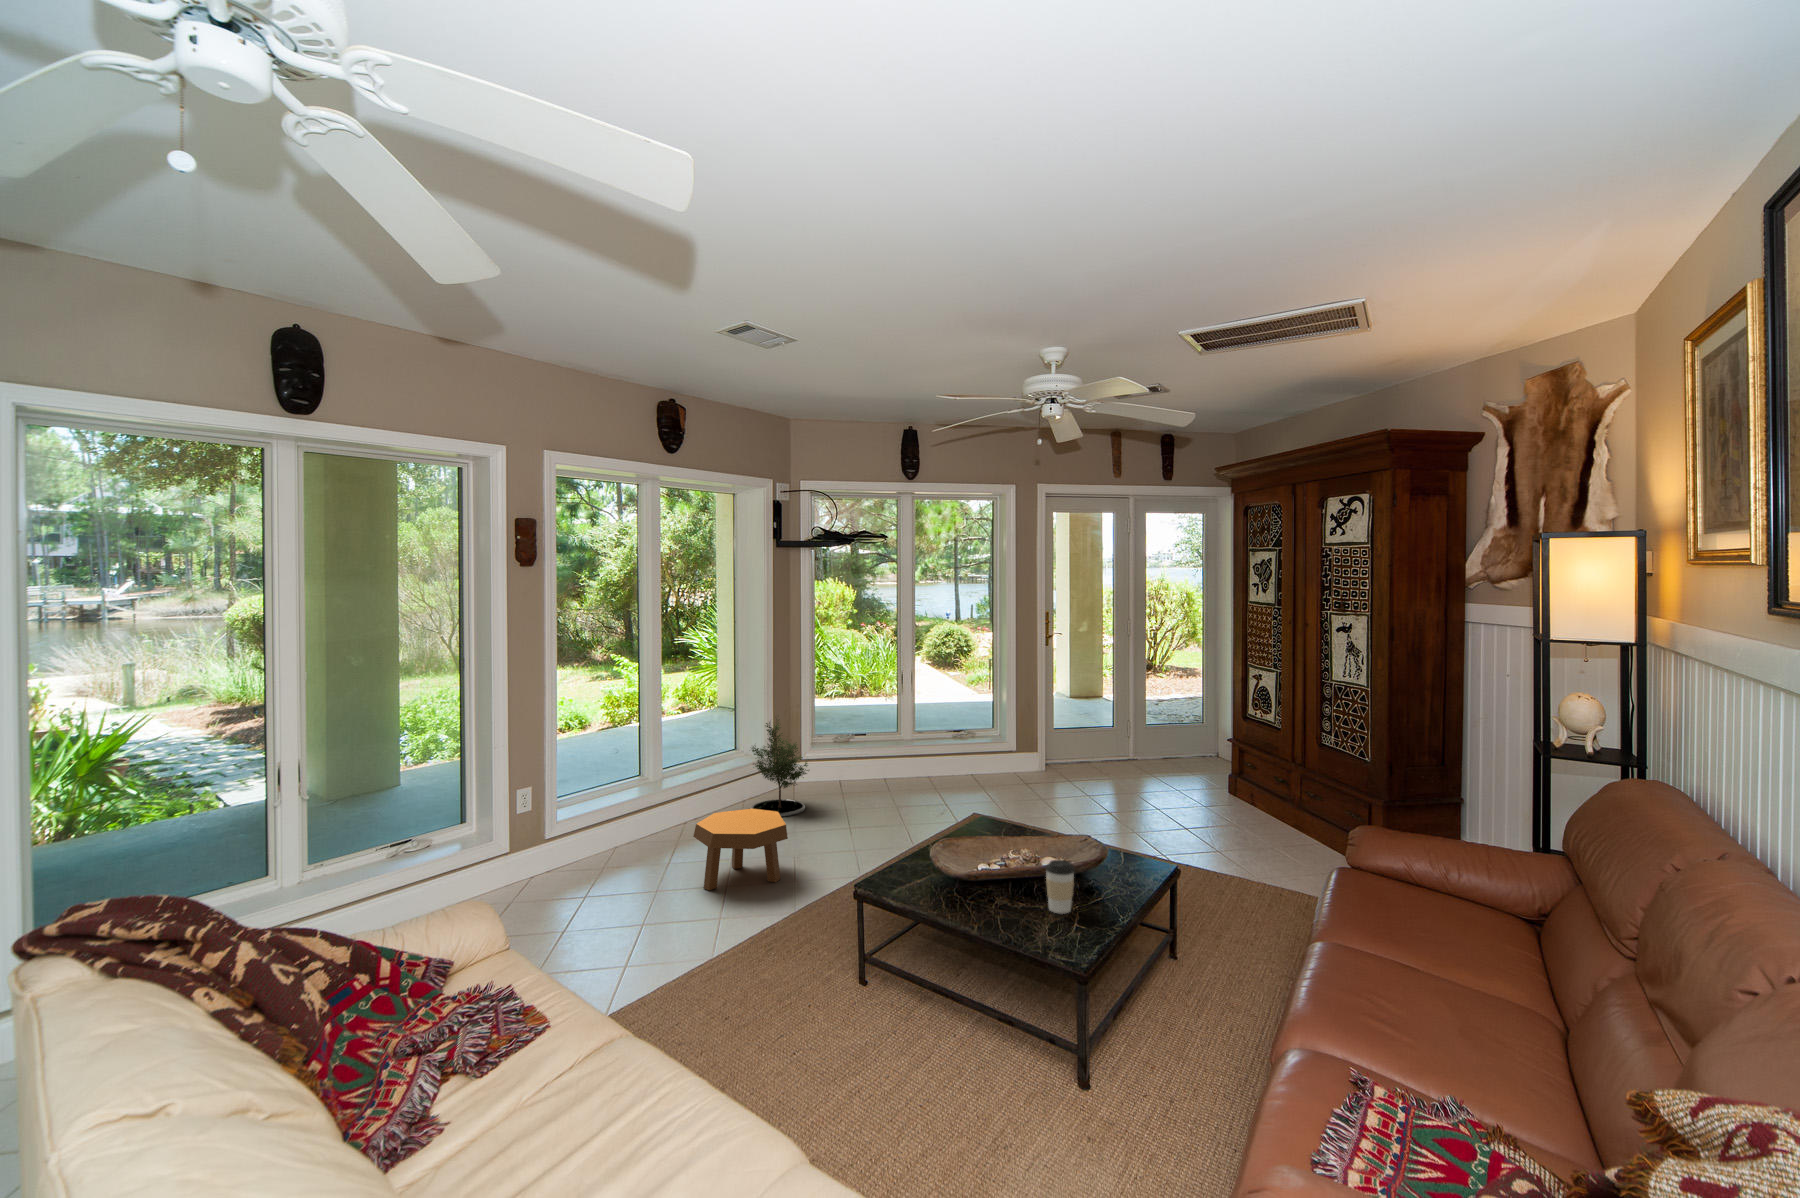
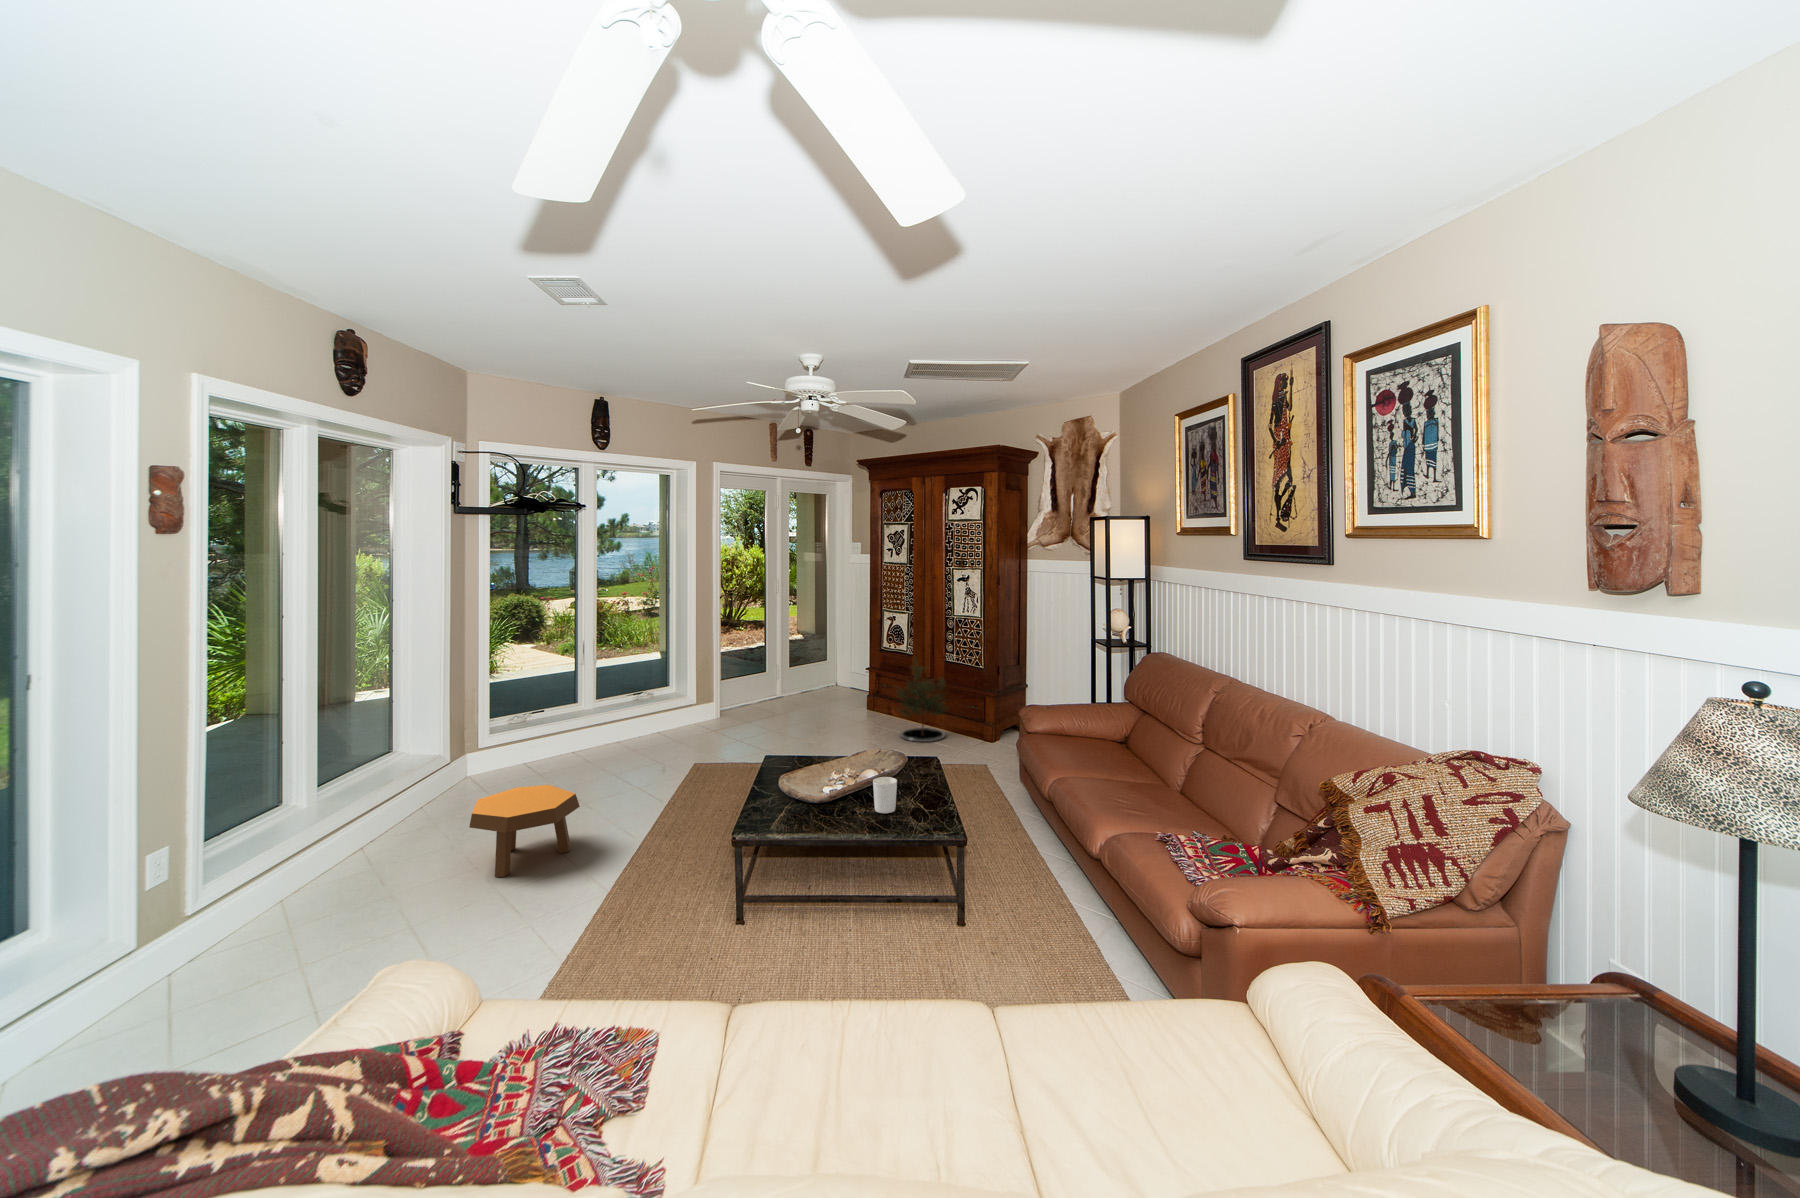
potted tree: present [751,719,809,817] -> present [898,660,948,742]
coffee cup: present [1046,860,1074,914] -> none [899,760,920,799]
candle holder: none [993,873,1025,923] -> present [873,777,897,813]

